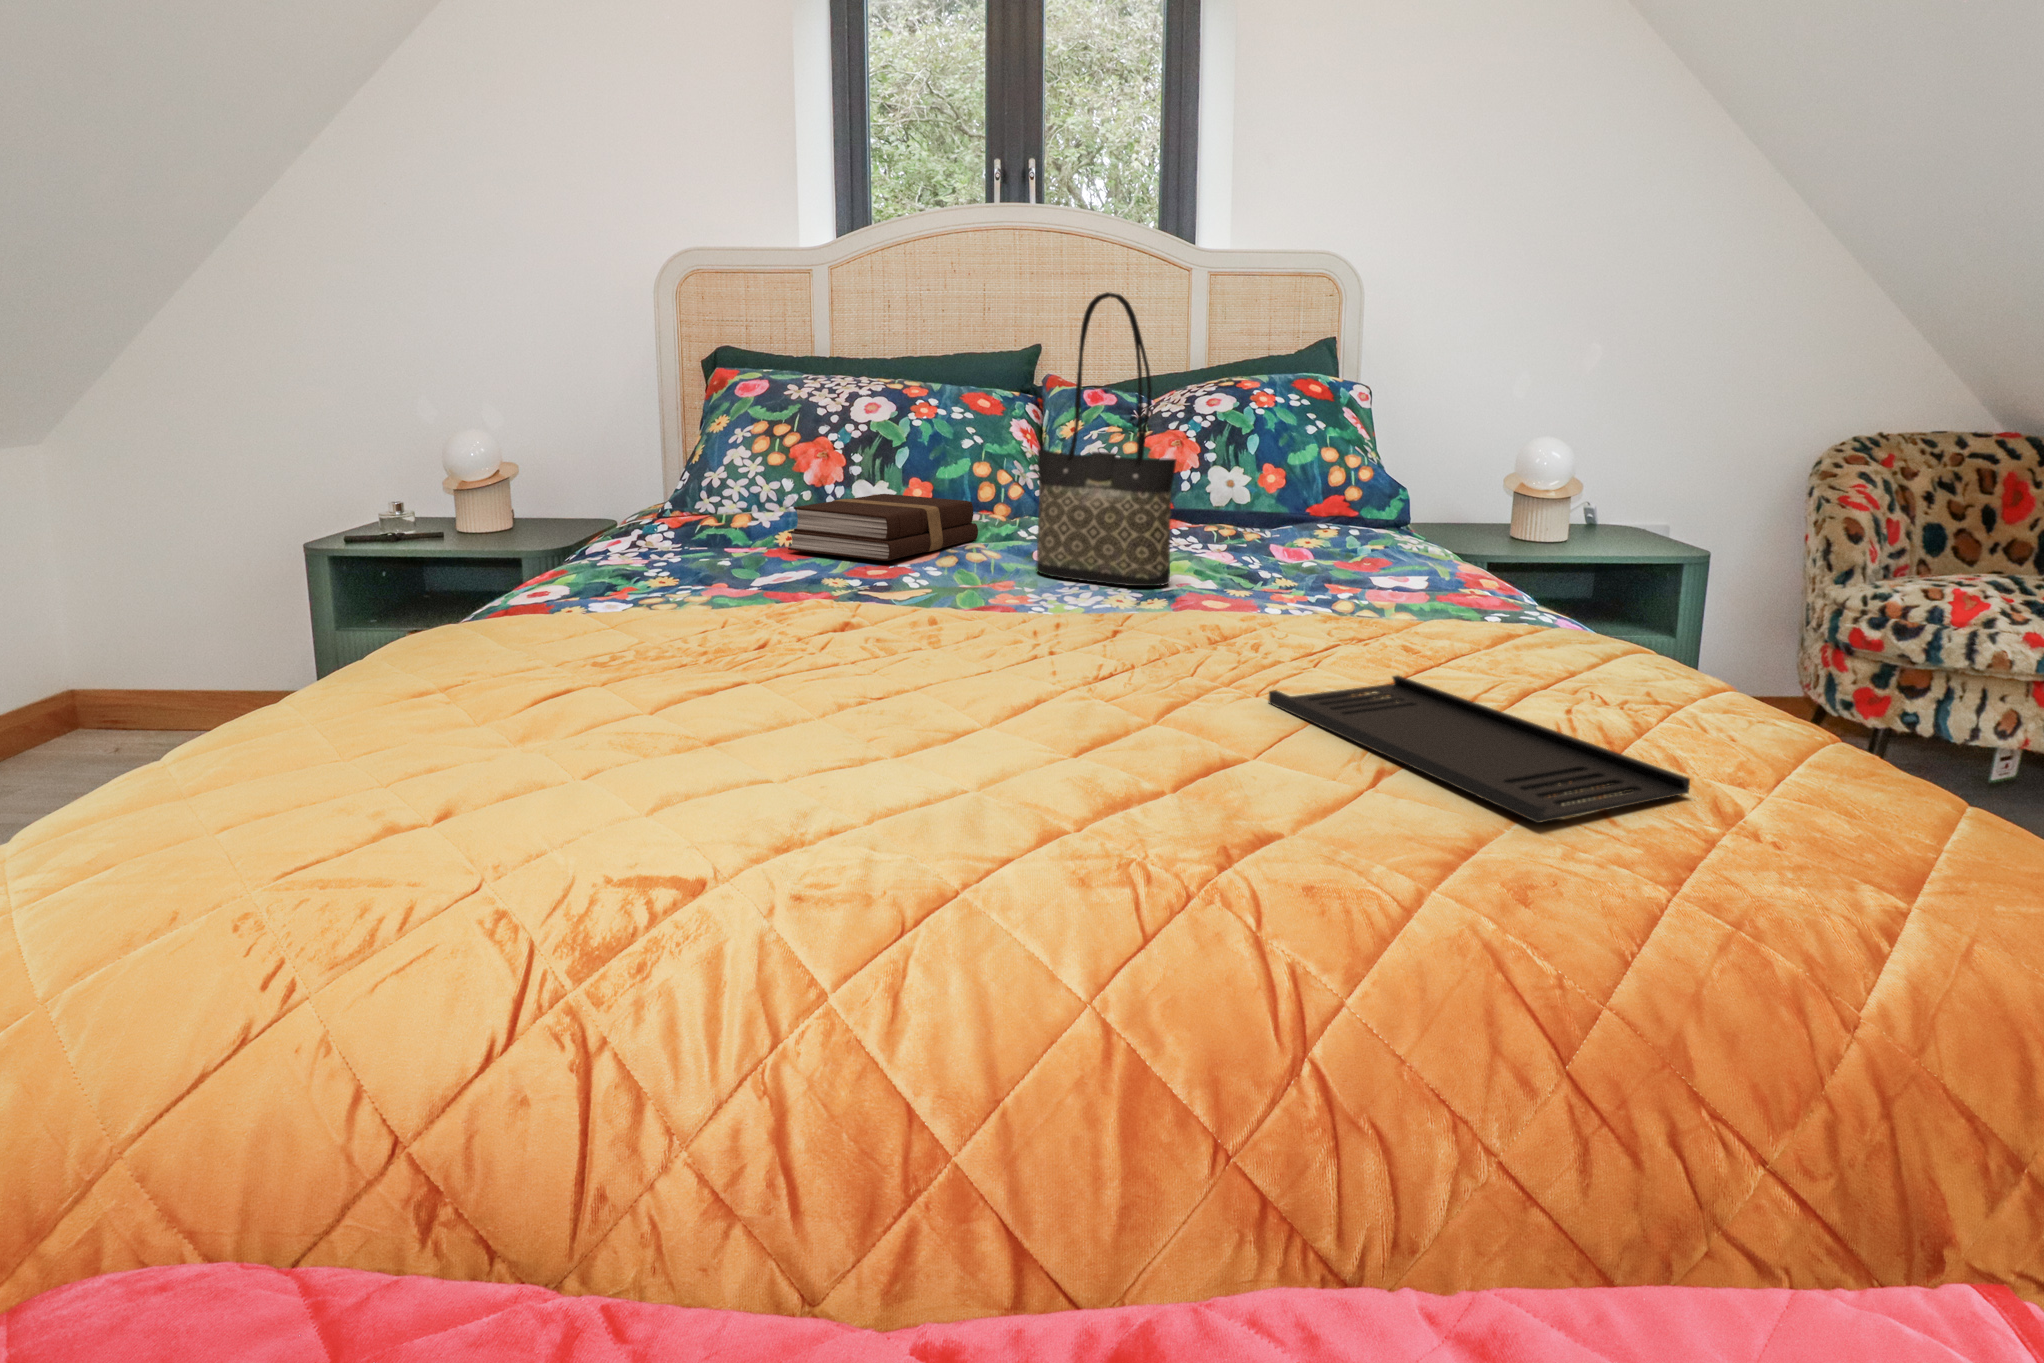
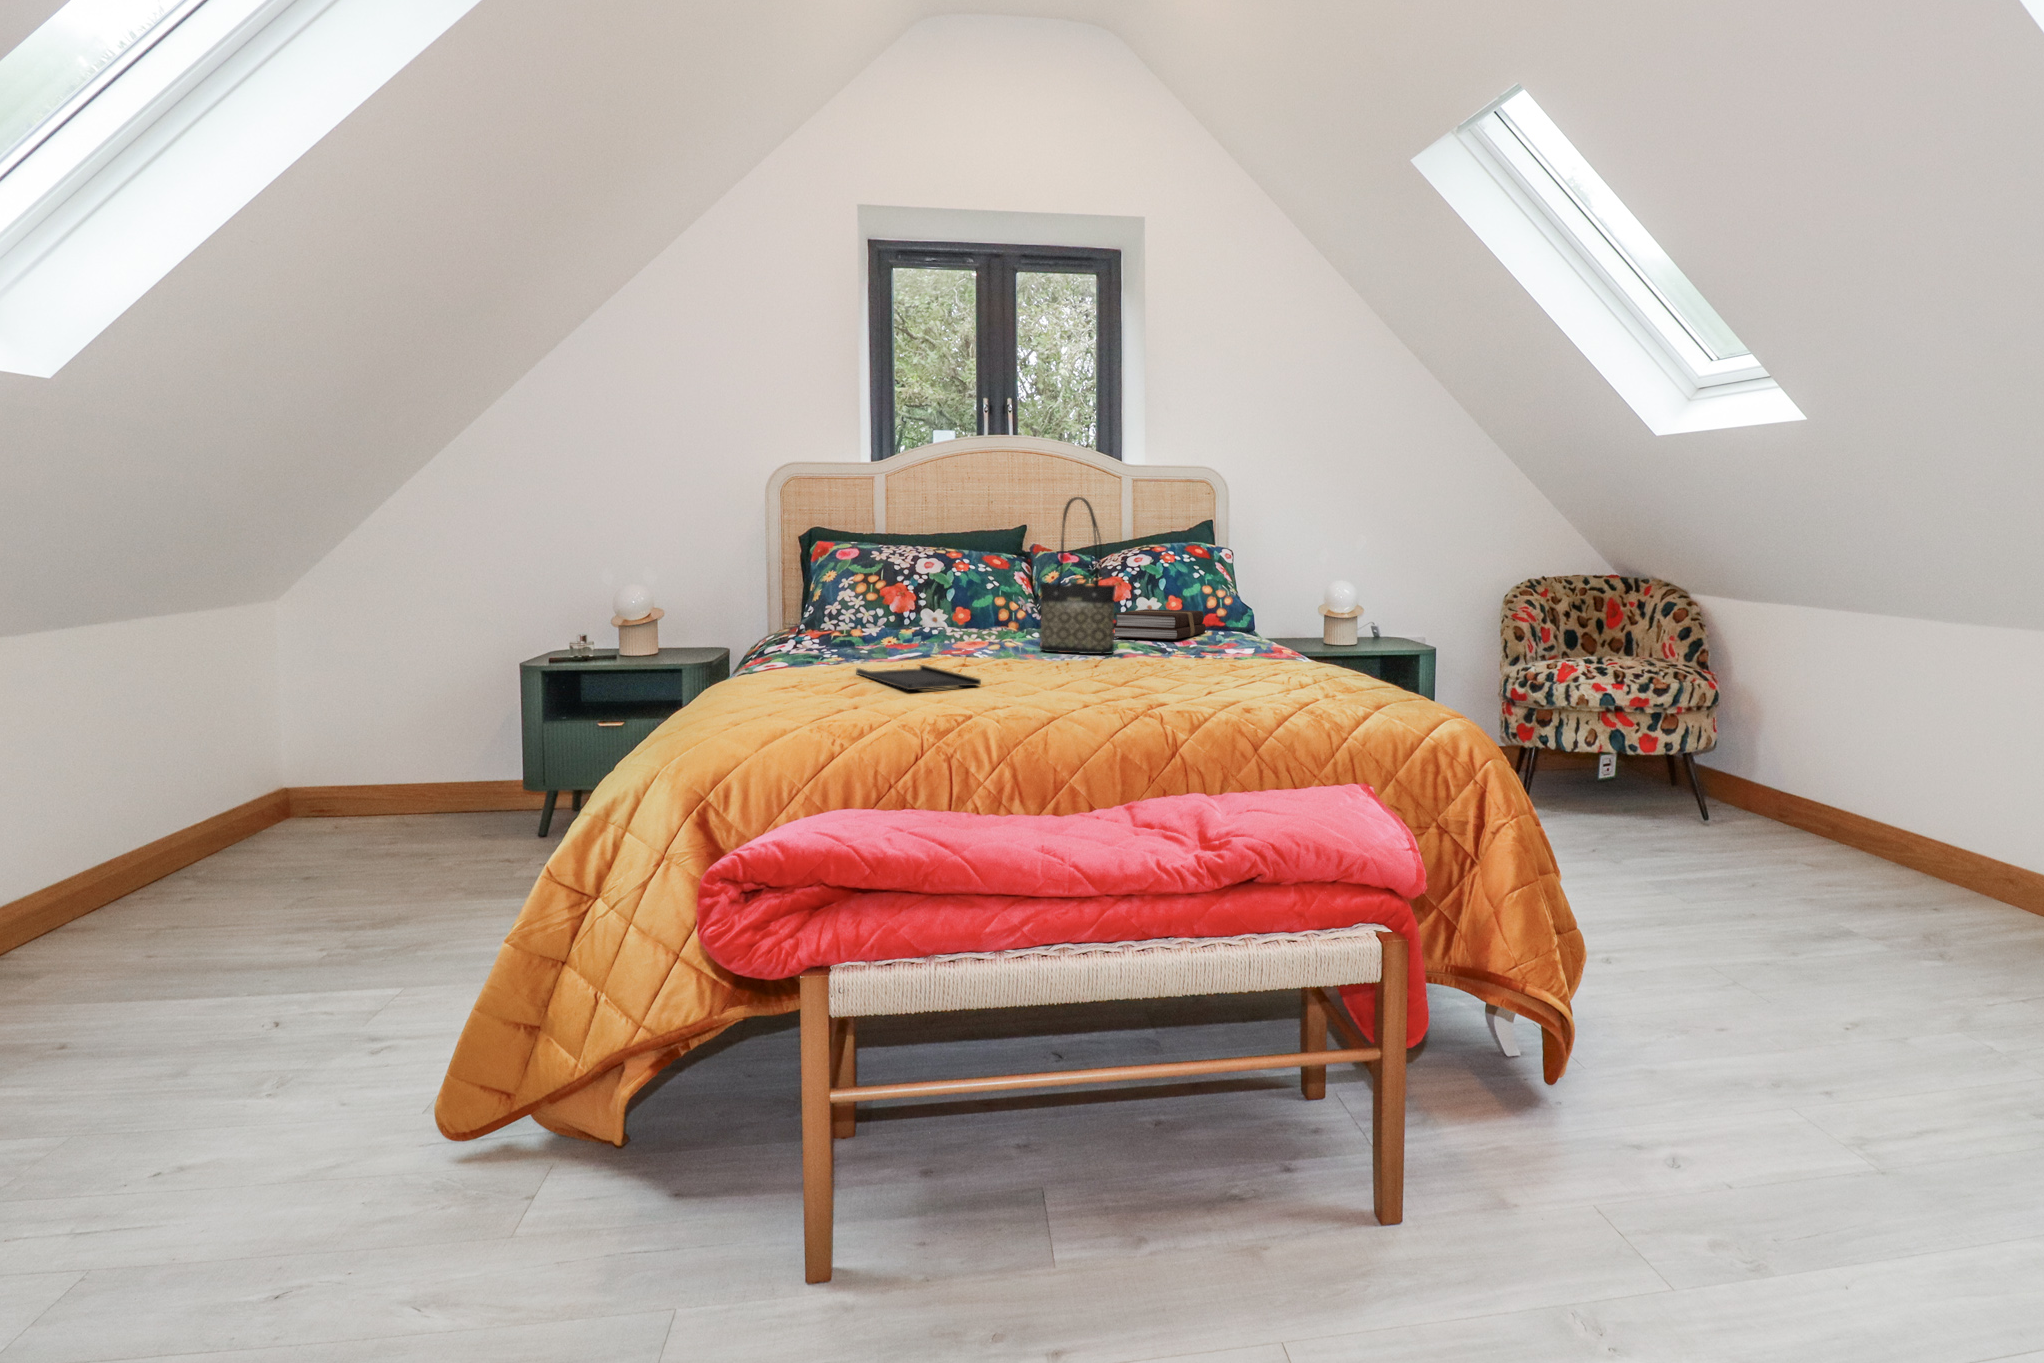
book: present [788,494,978,561] -> present [1114,609,1206,639]
tray: present [1269,675,1690,823] -> present [856,665,981,690]

